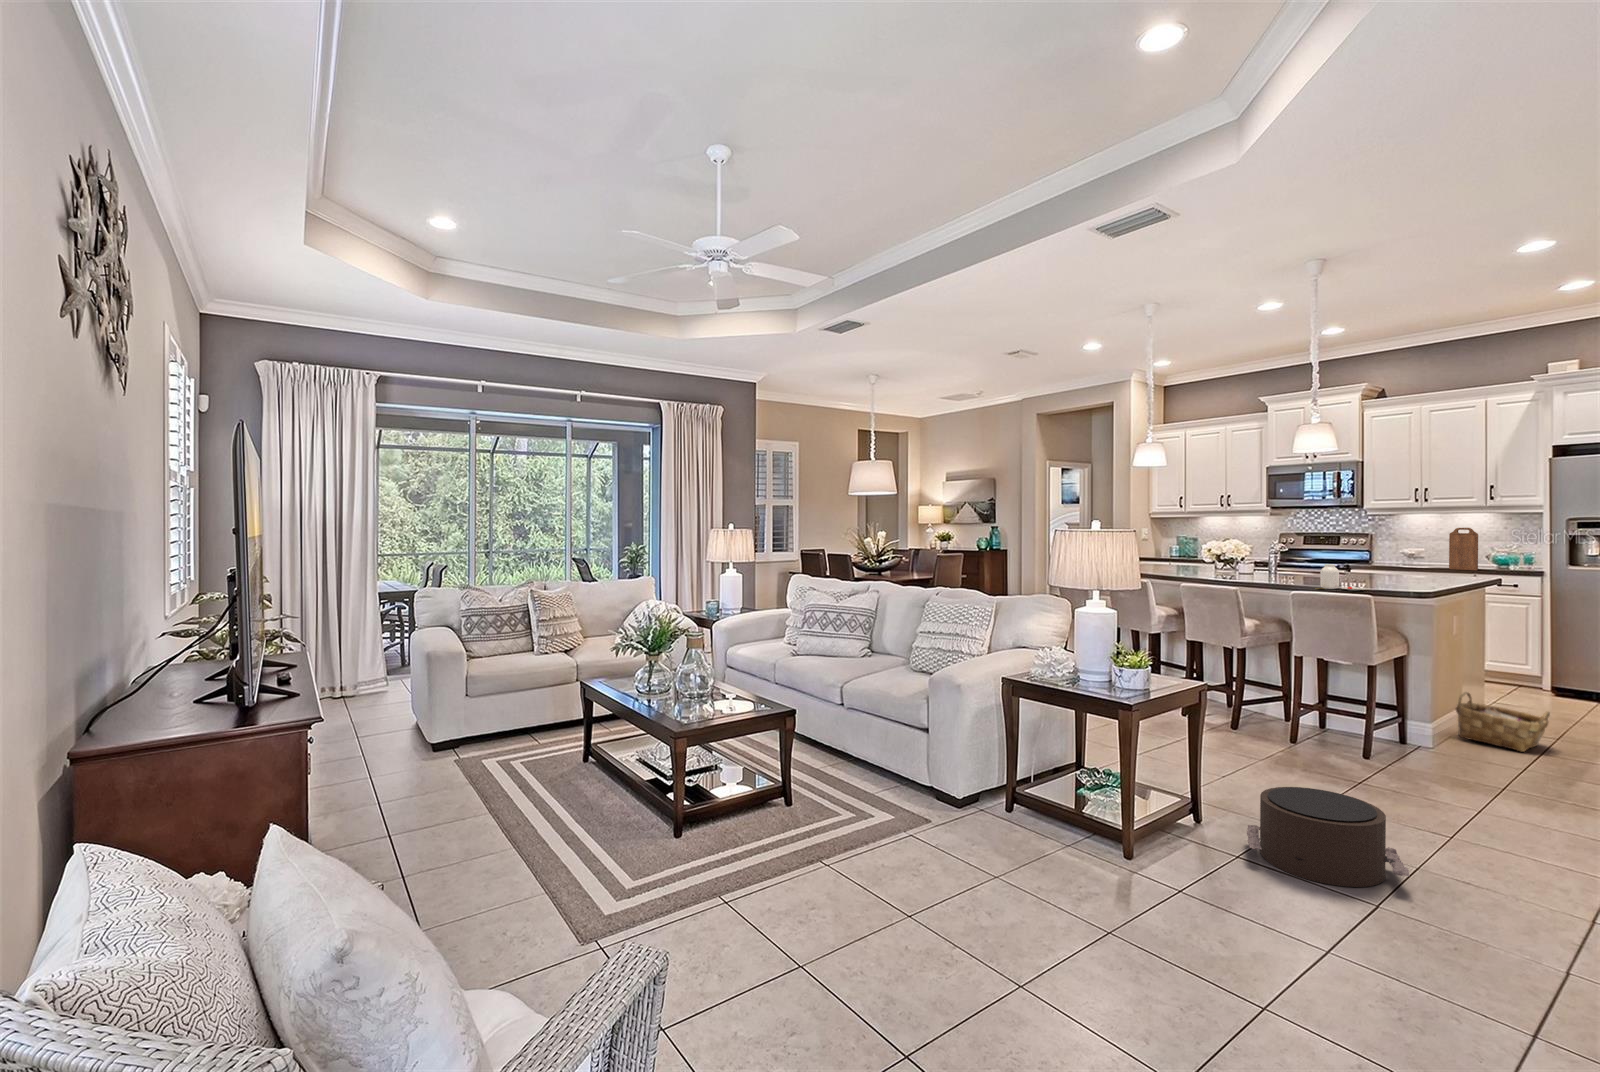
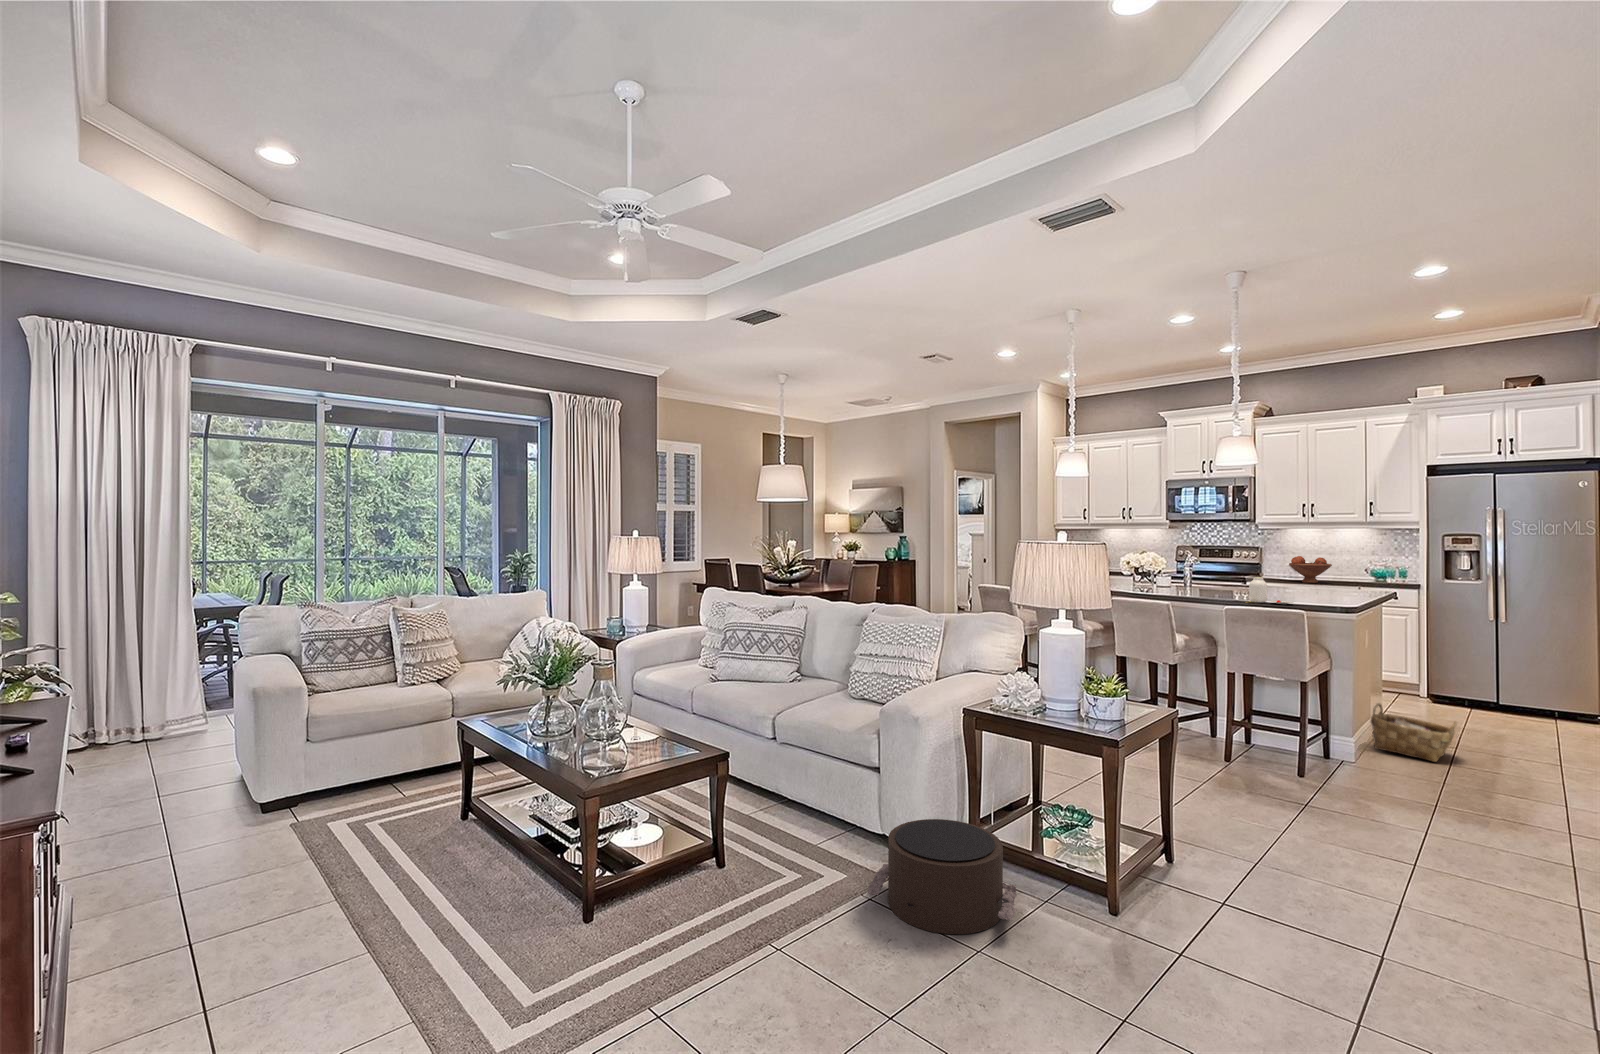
cutting board: present [1449,528,1478,571] -> none [1334,541,1361,582]
fruit bowl: none [1393,543,1441,571] -> present [1289,556,1332,583]
pouf: present [1247,787,1409,887] -> present [867,819,1016,934]

